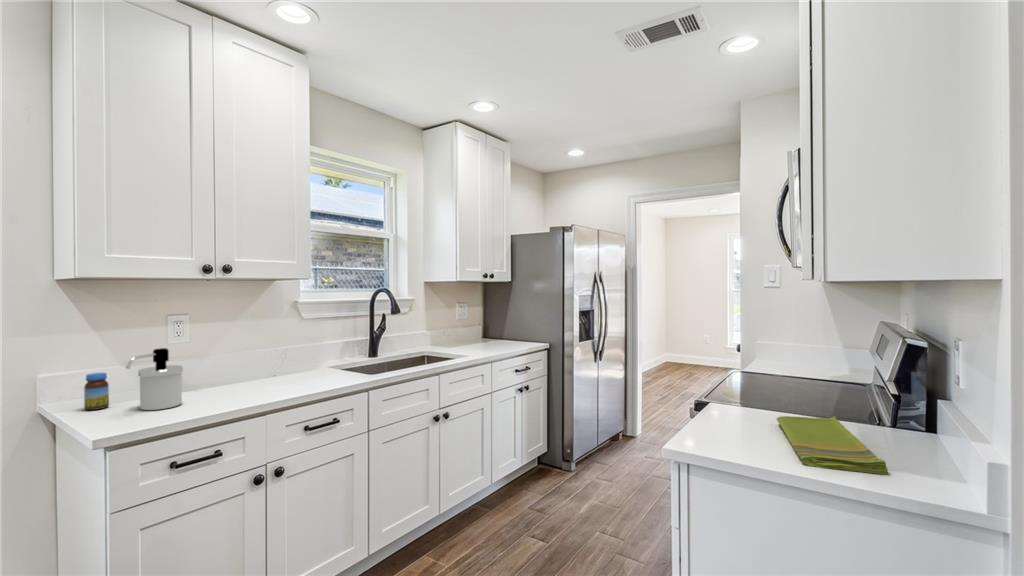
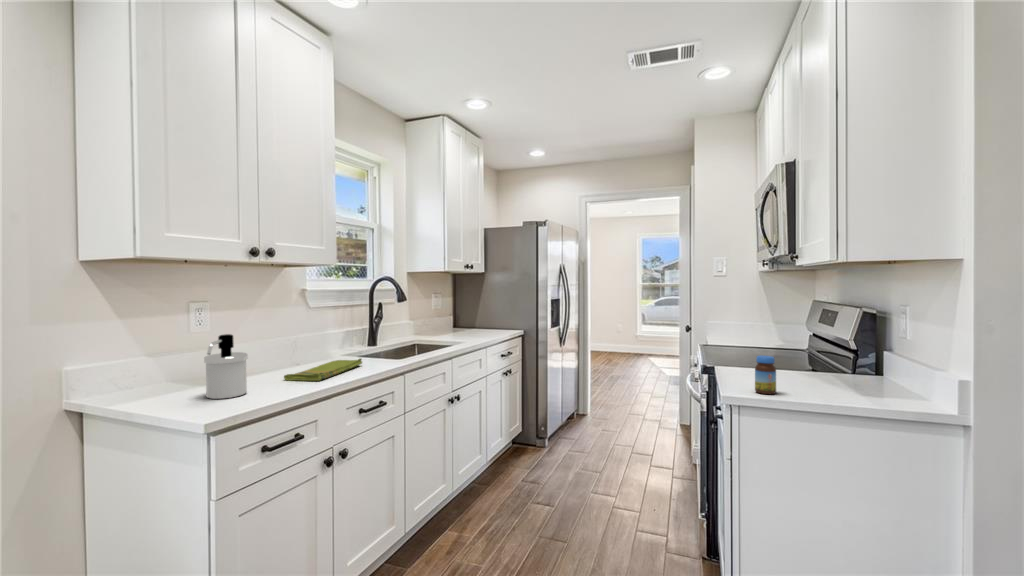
jar: present [84,373,109,410] -> present [755,356,776,394]
dish towel: present [777,416,888,475] -> present [284,359,362,381]

